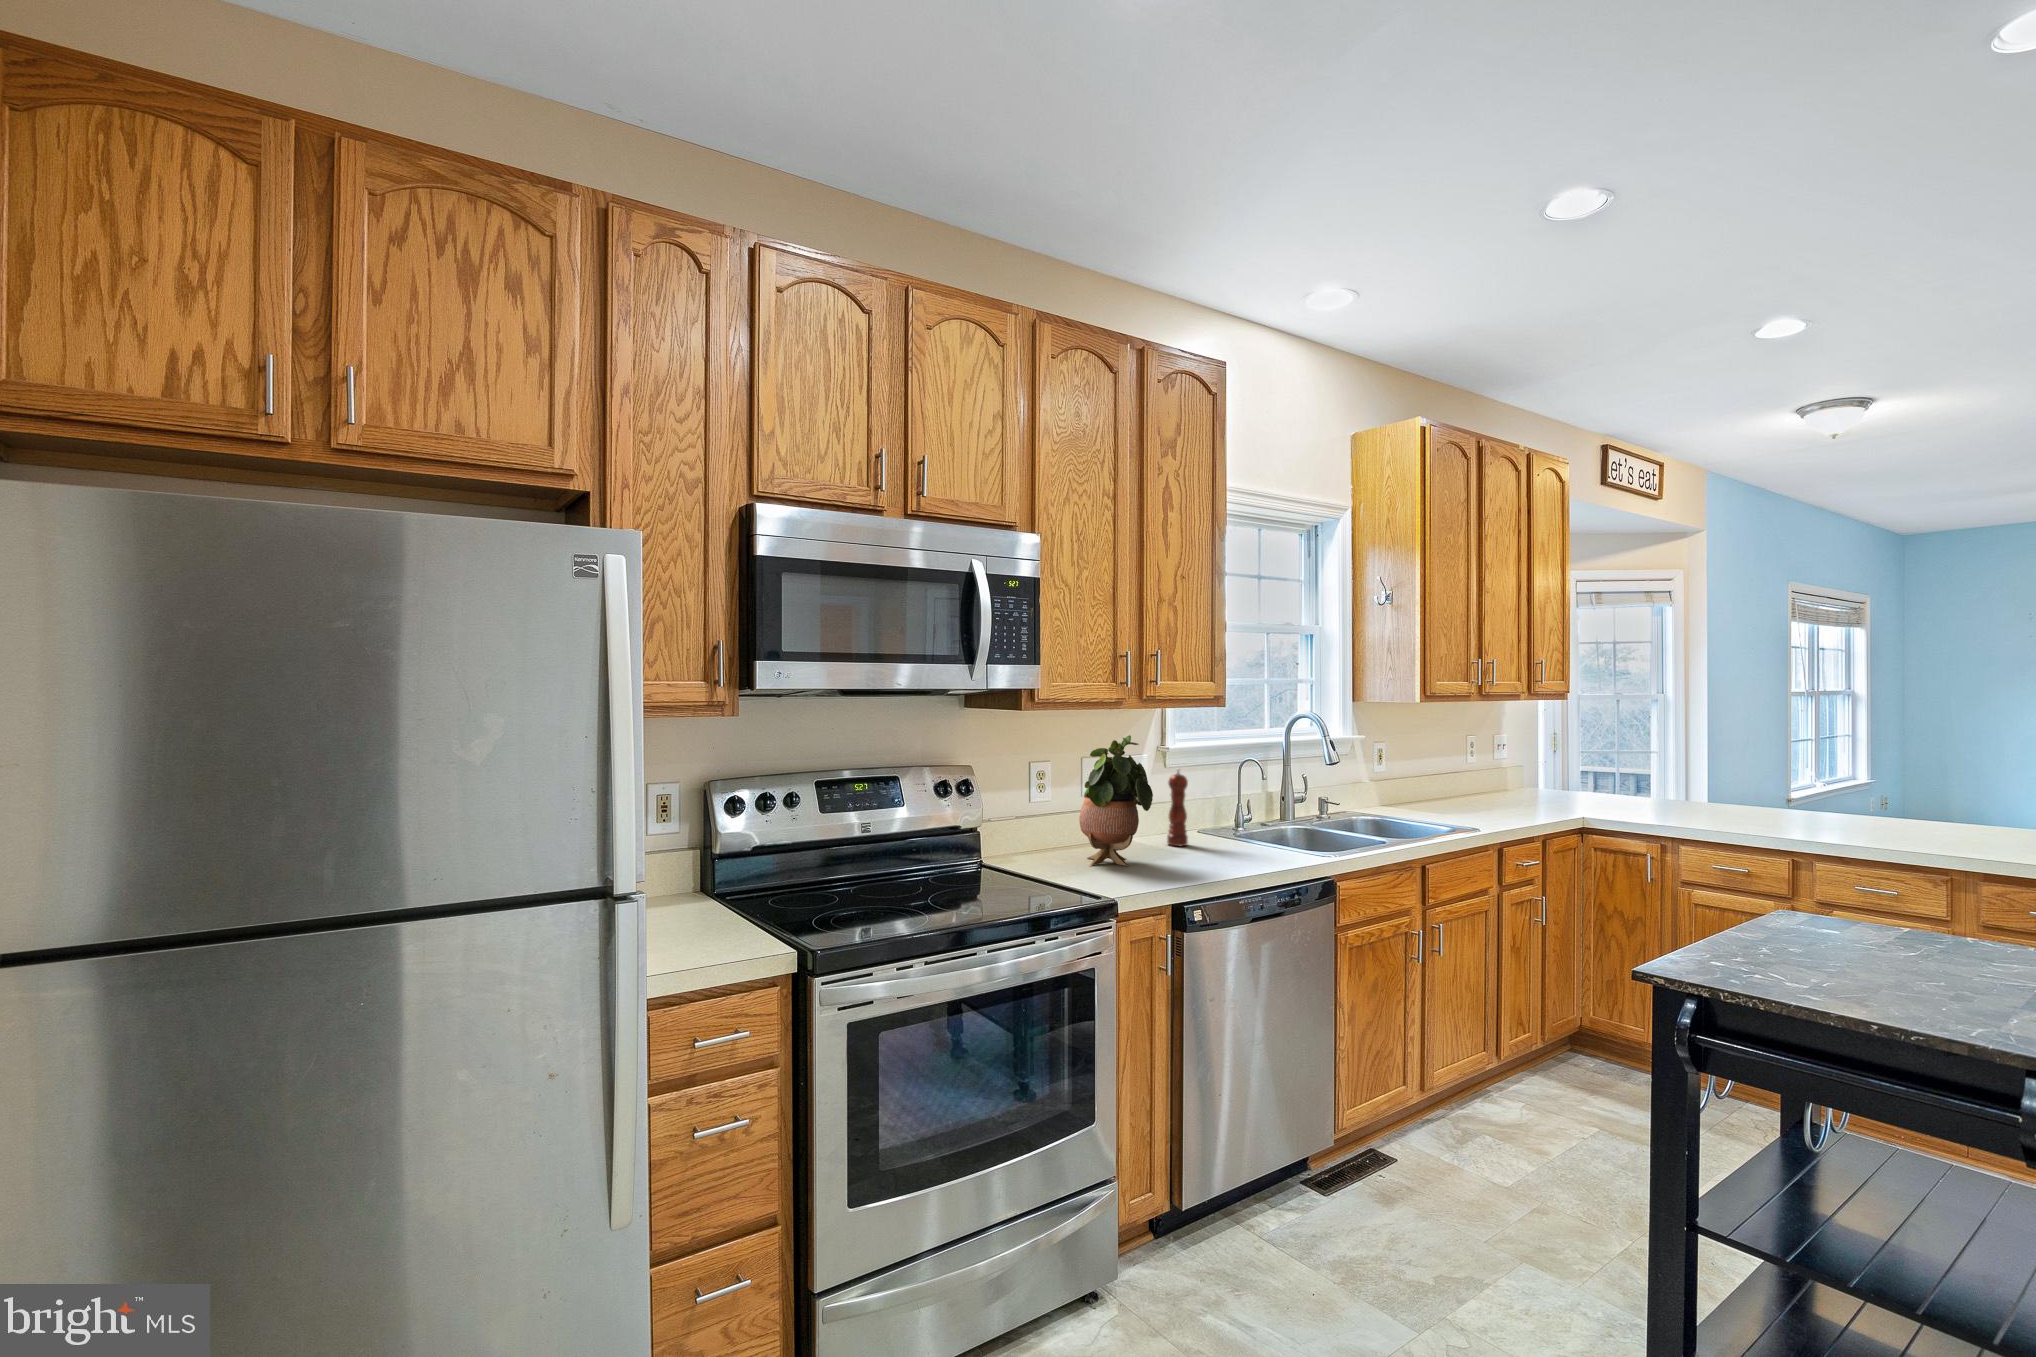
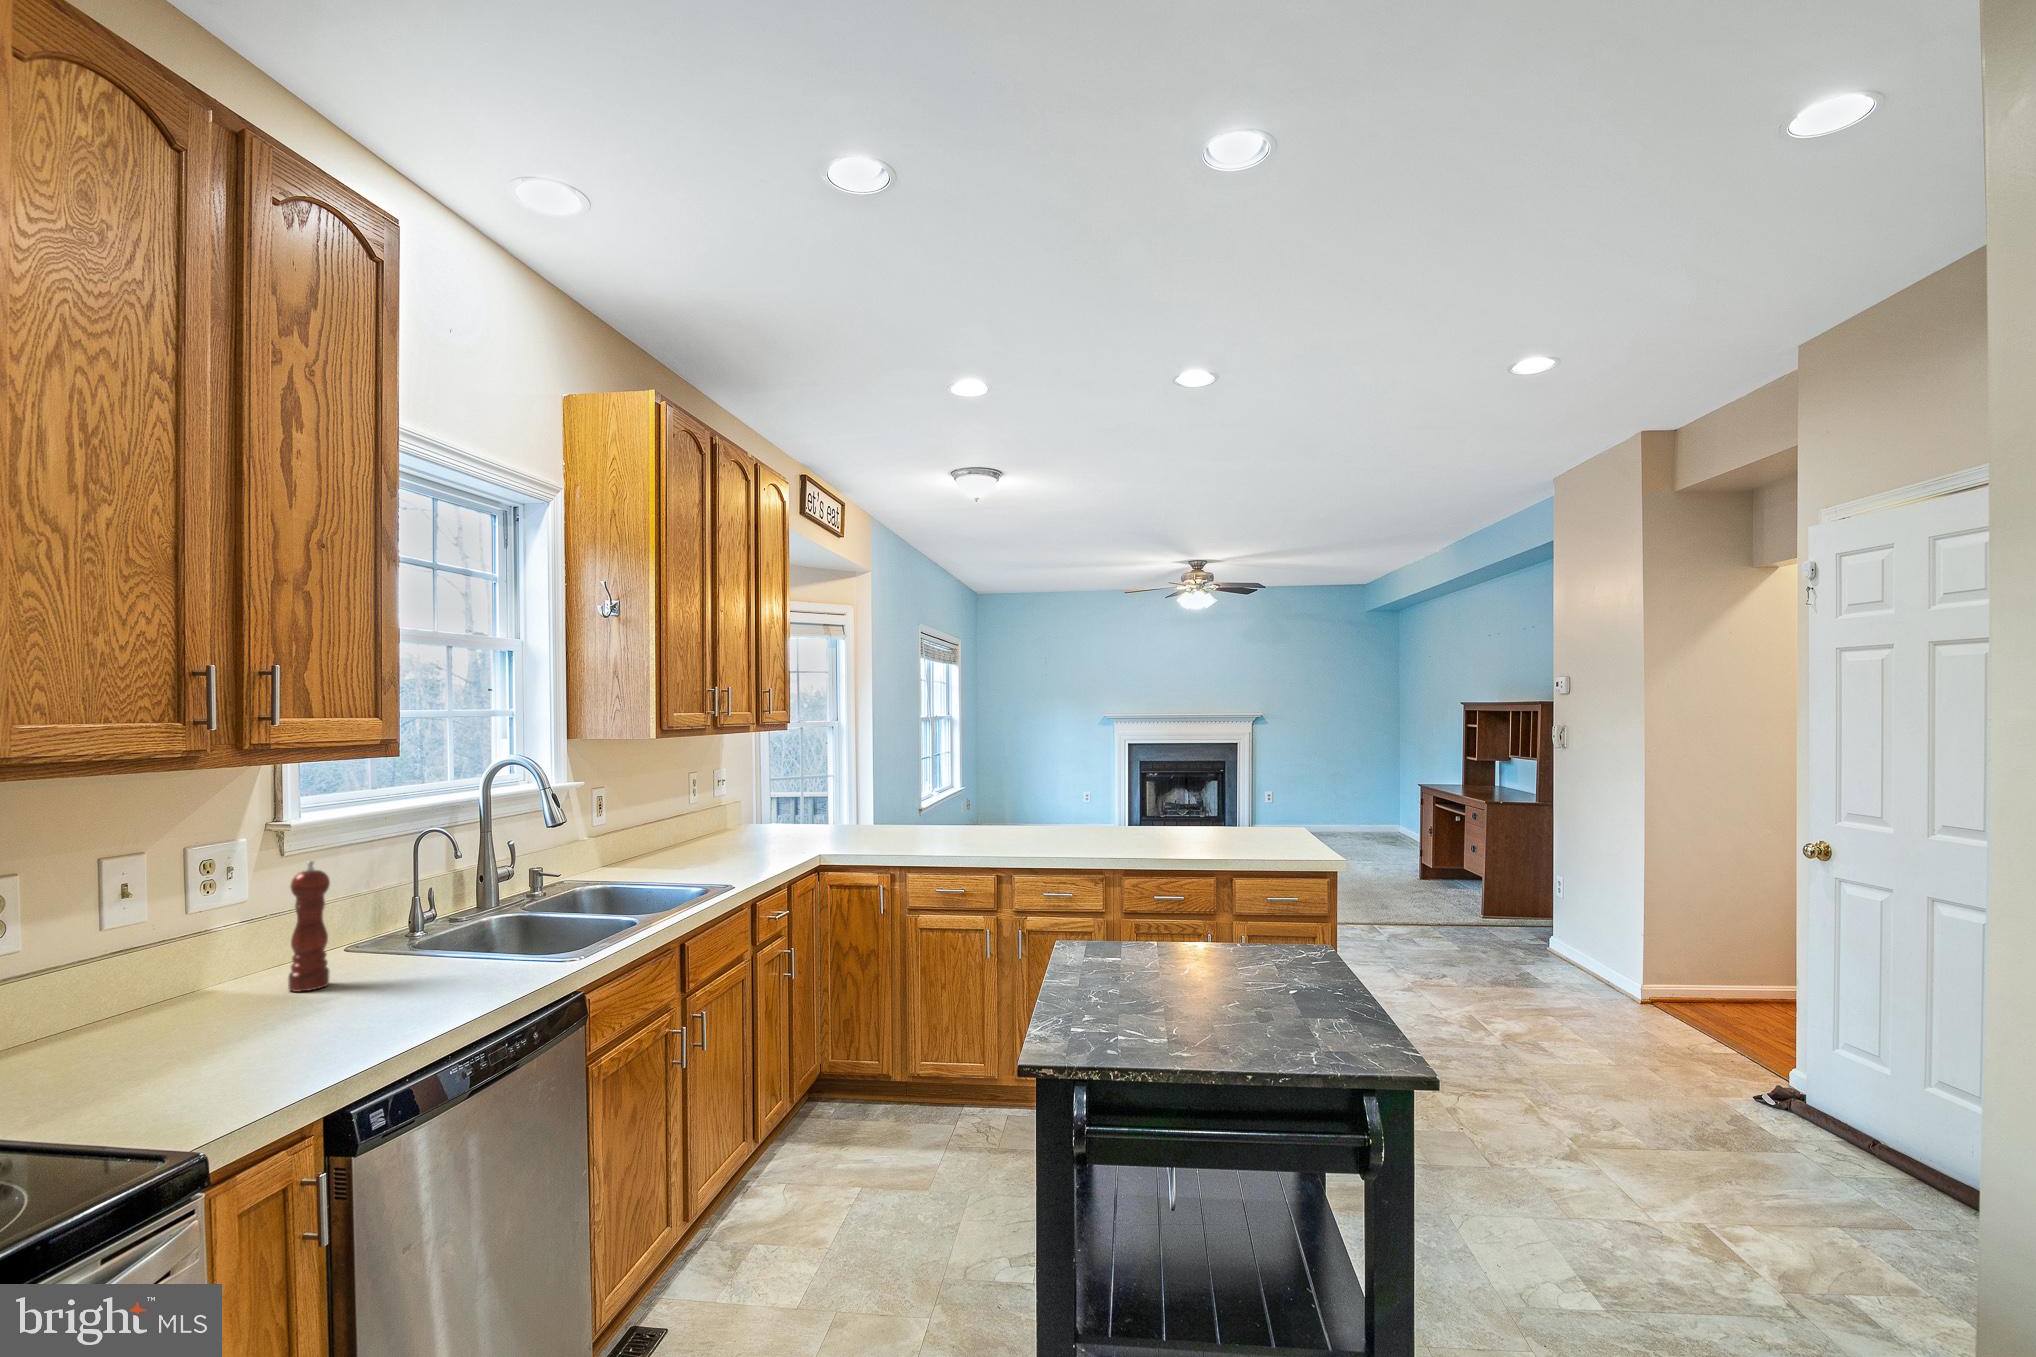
potted plant: present [1079,735,1153,866] -> none [84,815,265,1078]

